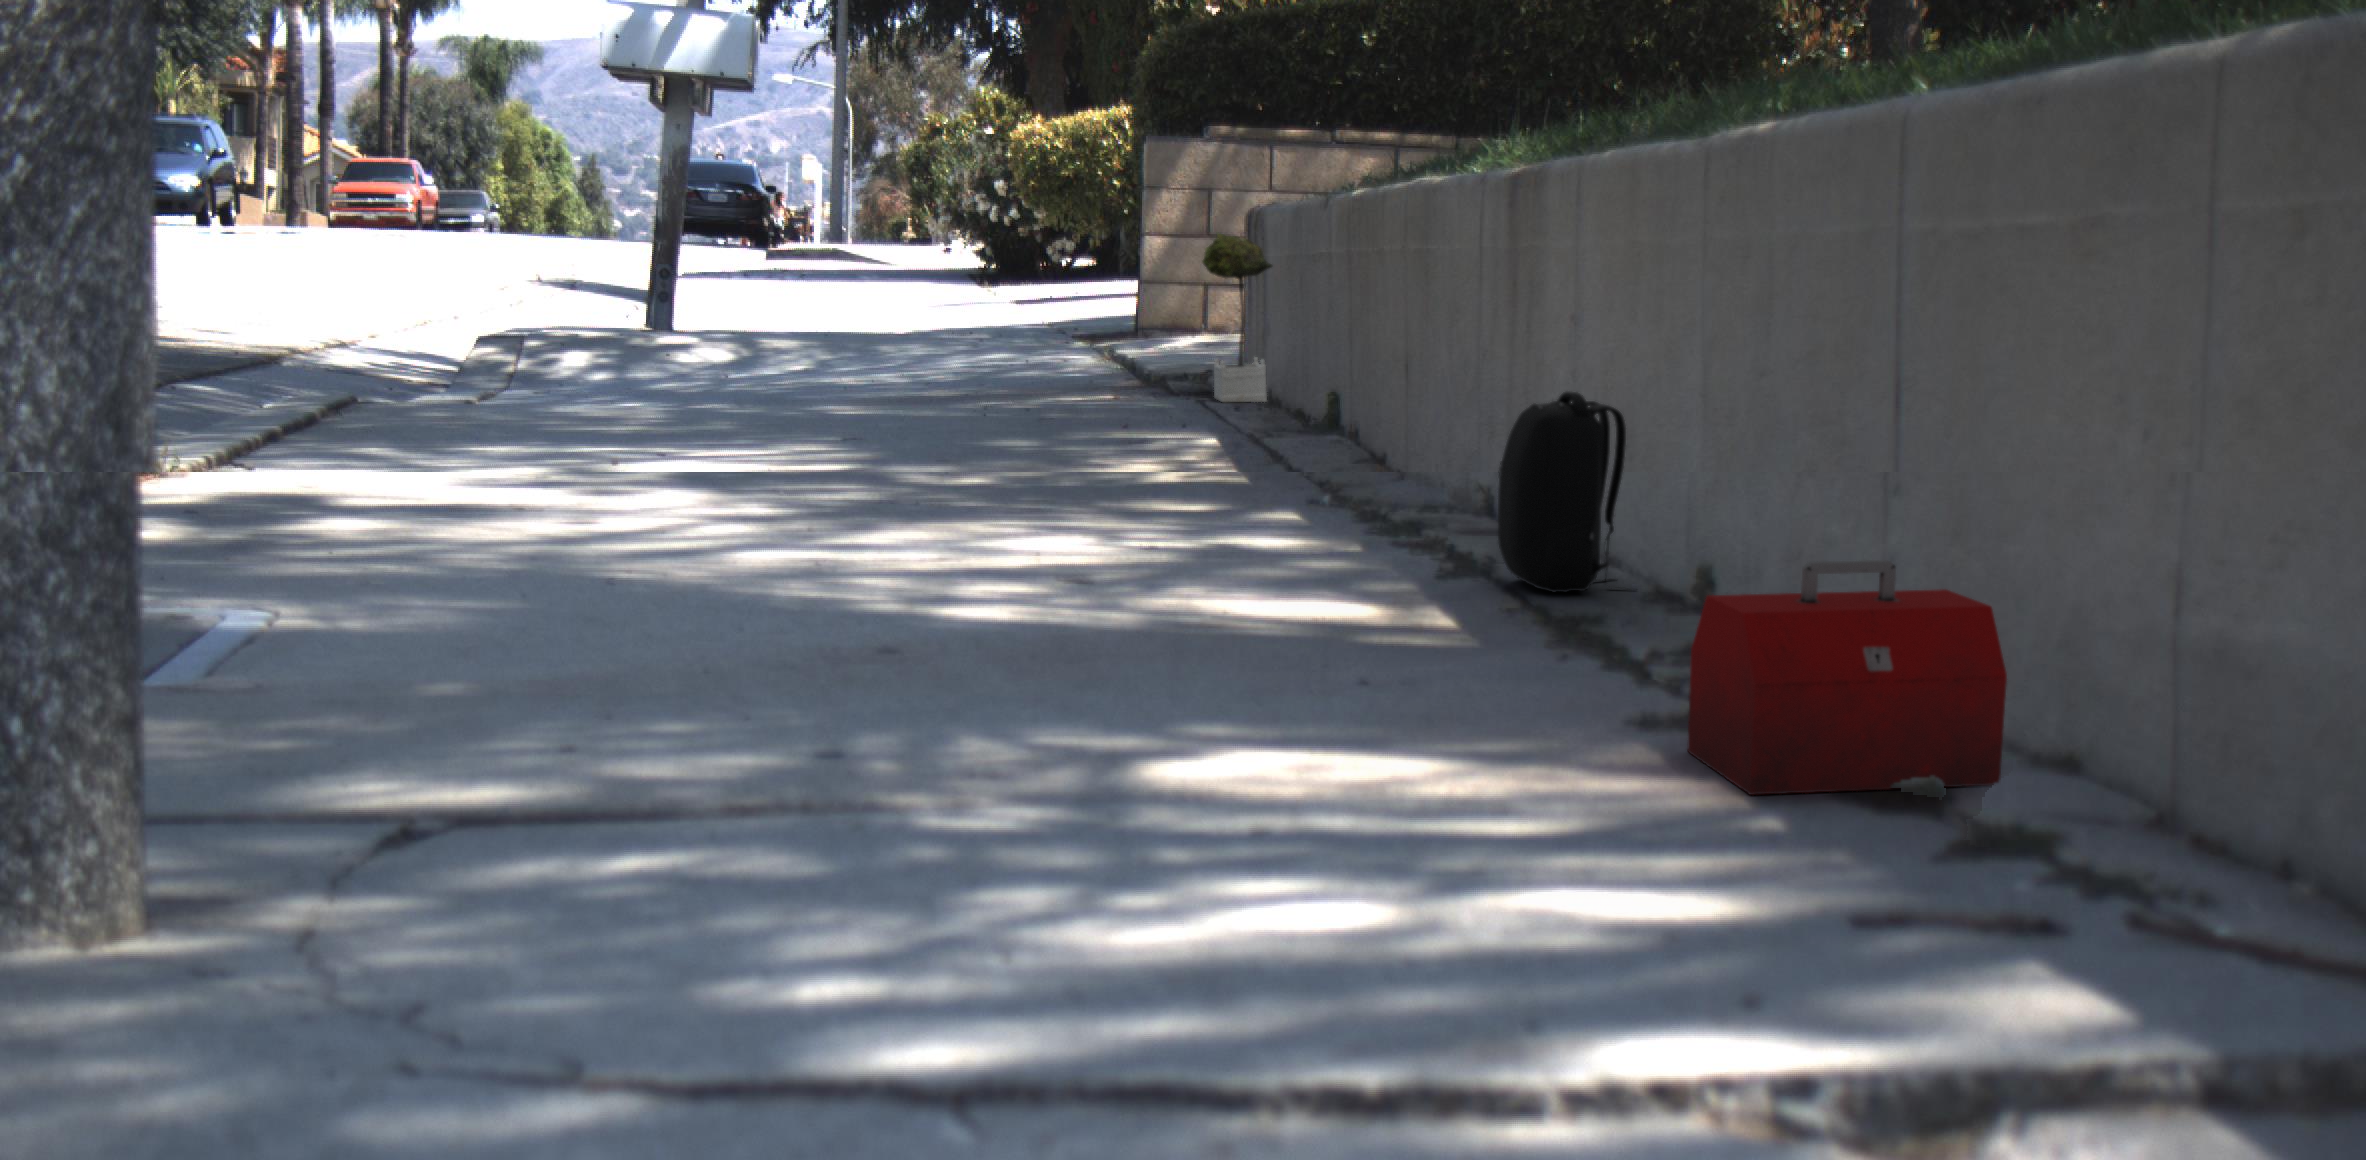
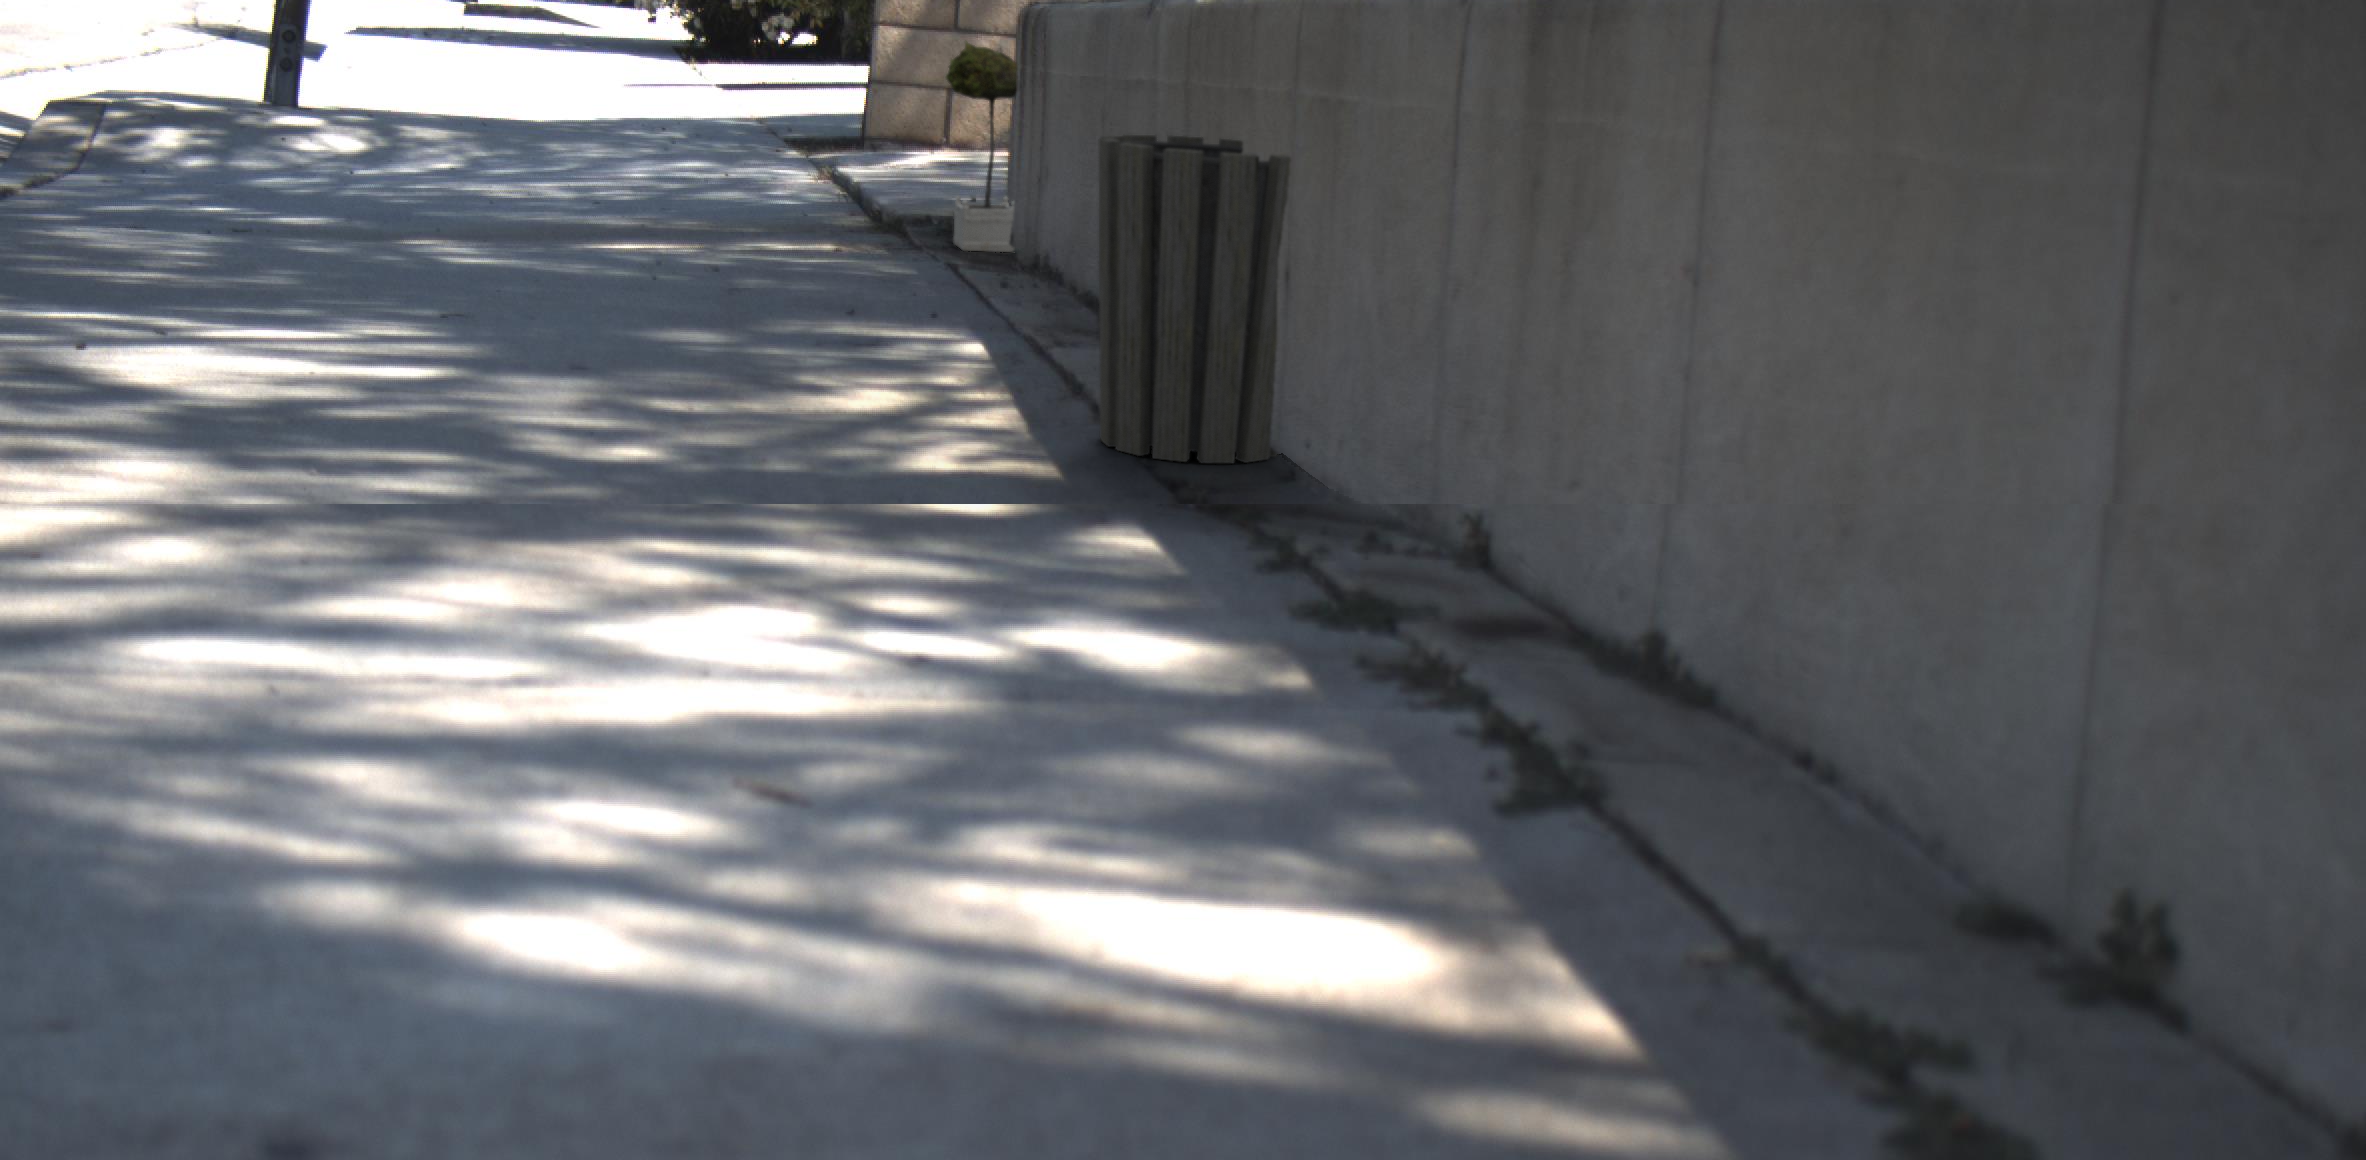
trash can: none [1322,276,1499,528] -> present [1099,135,1291,463]
backpack: present [1498,392,1630,592] -> none [1315,322,1489,582]
toolbox: present [1688,560,2007,795] -> none [1589,649,2038,980]

